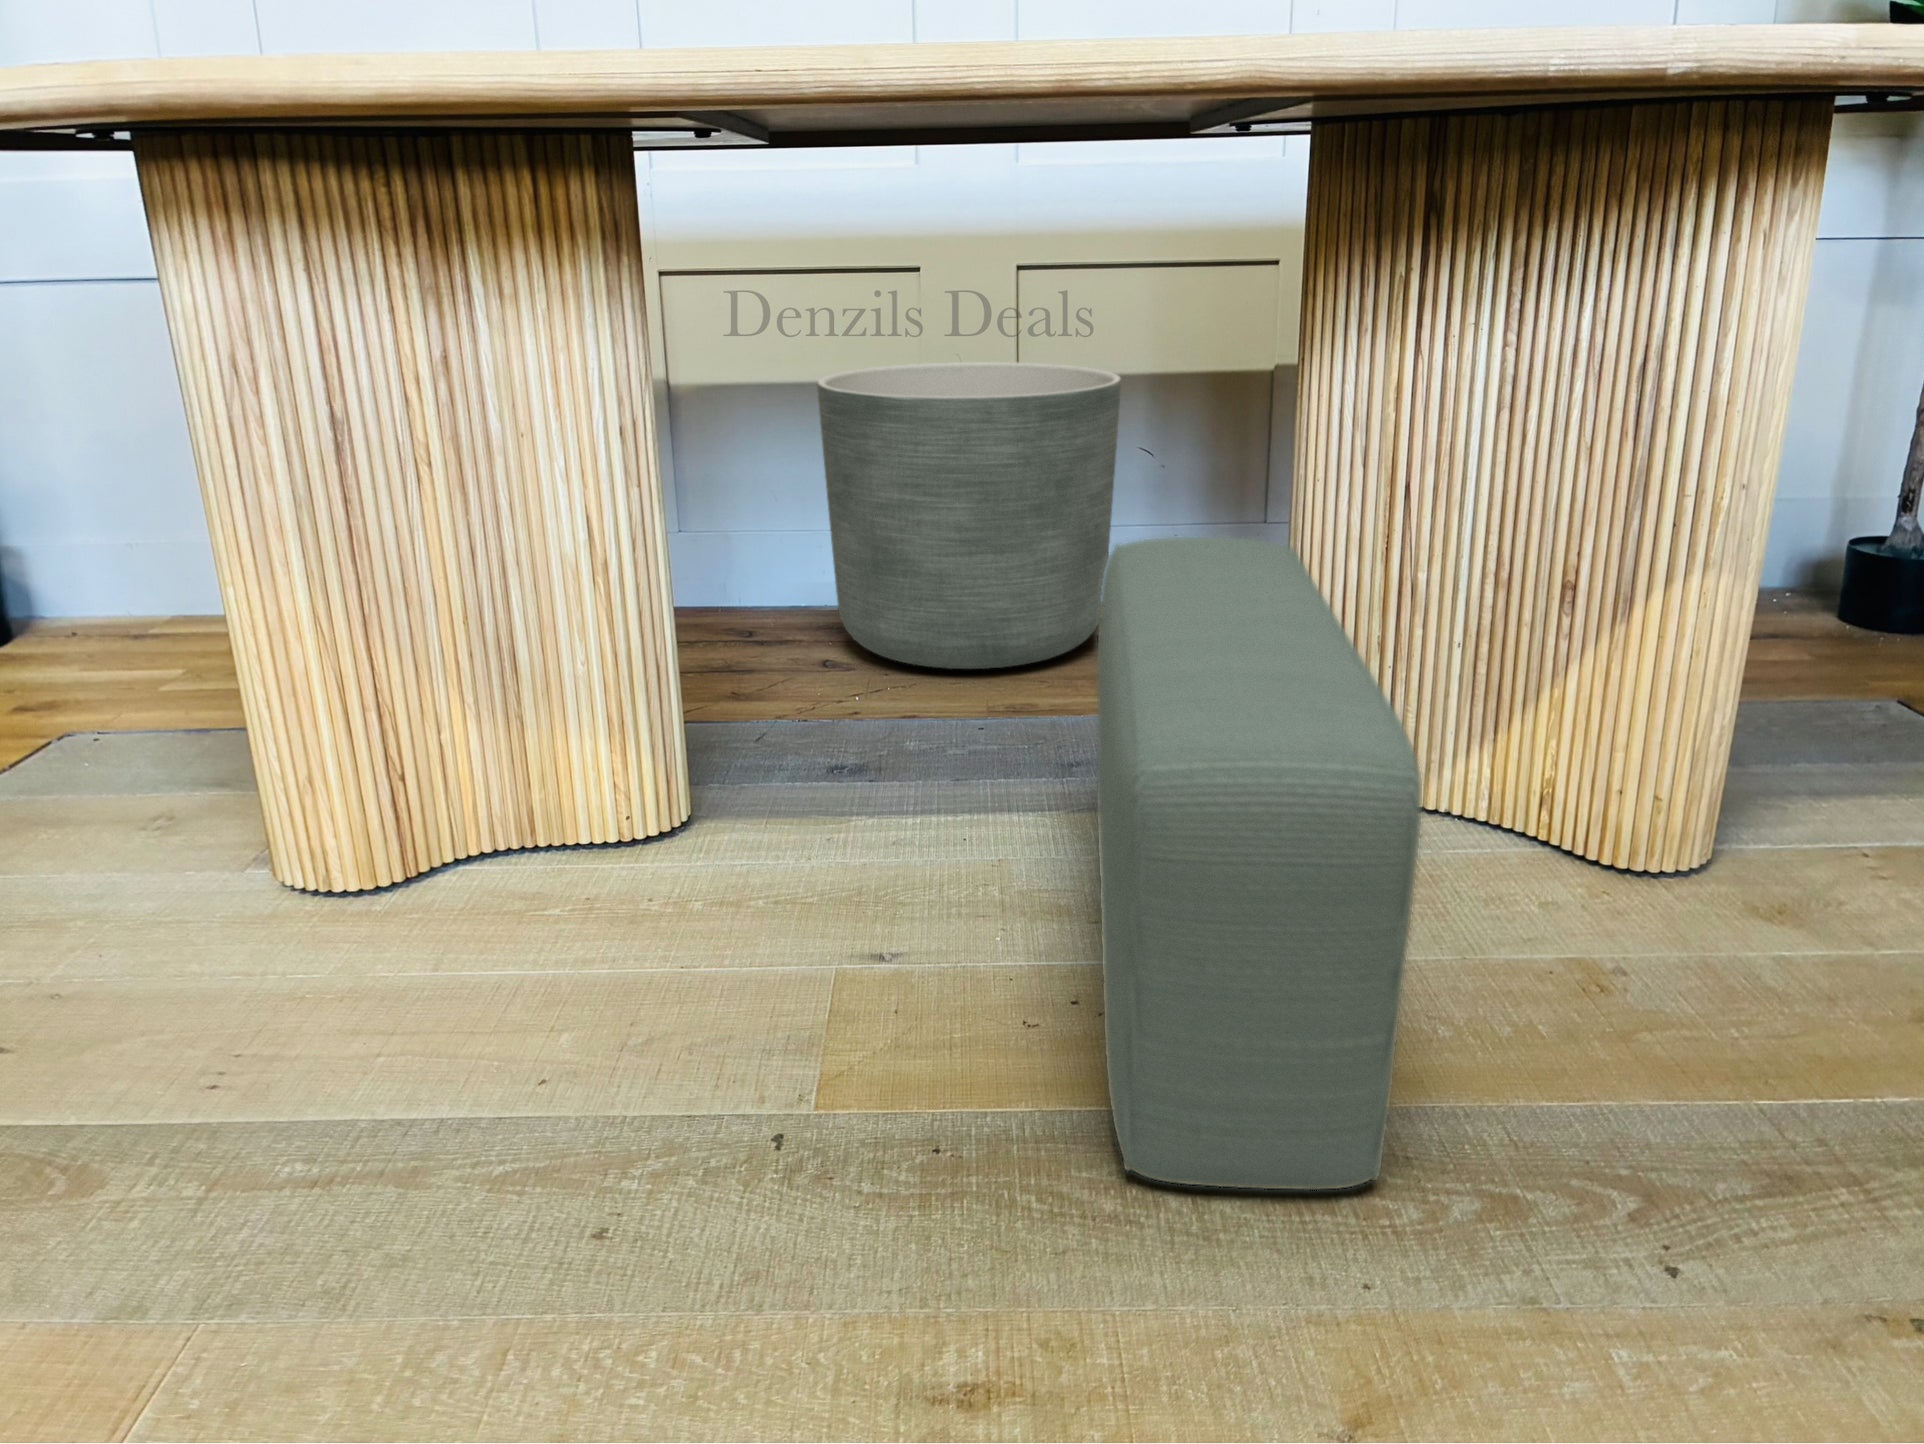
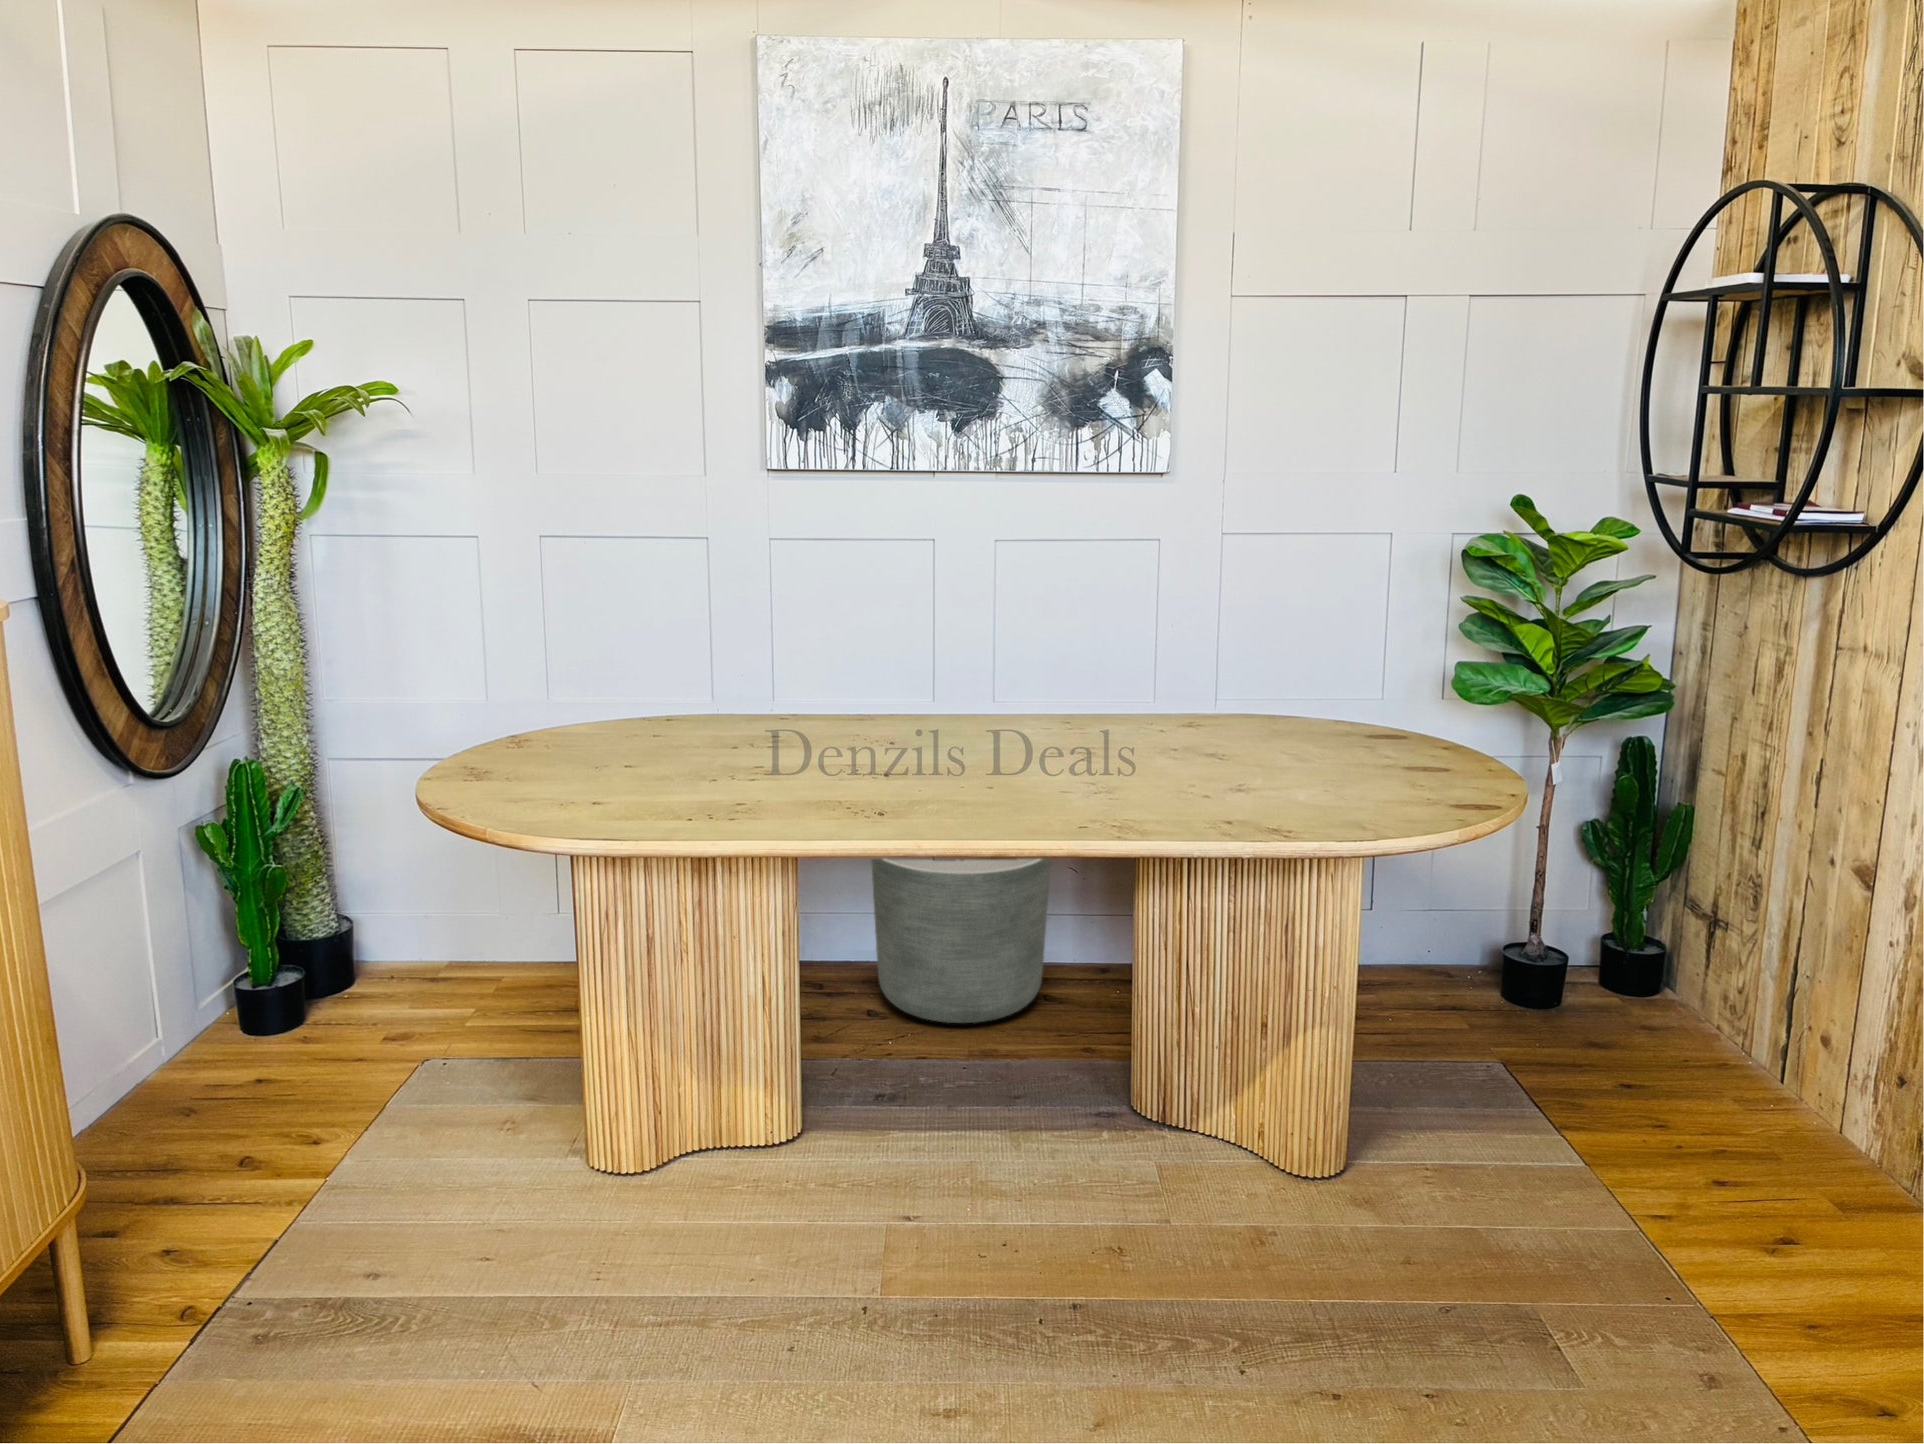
pouf: present [1097,537,1422,1190] -> none [1015,992,1140,1336]

